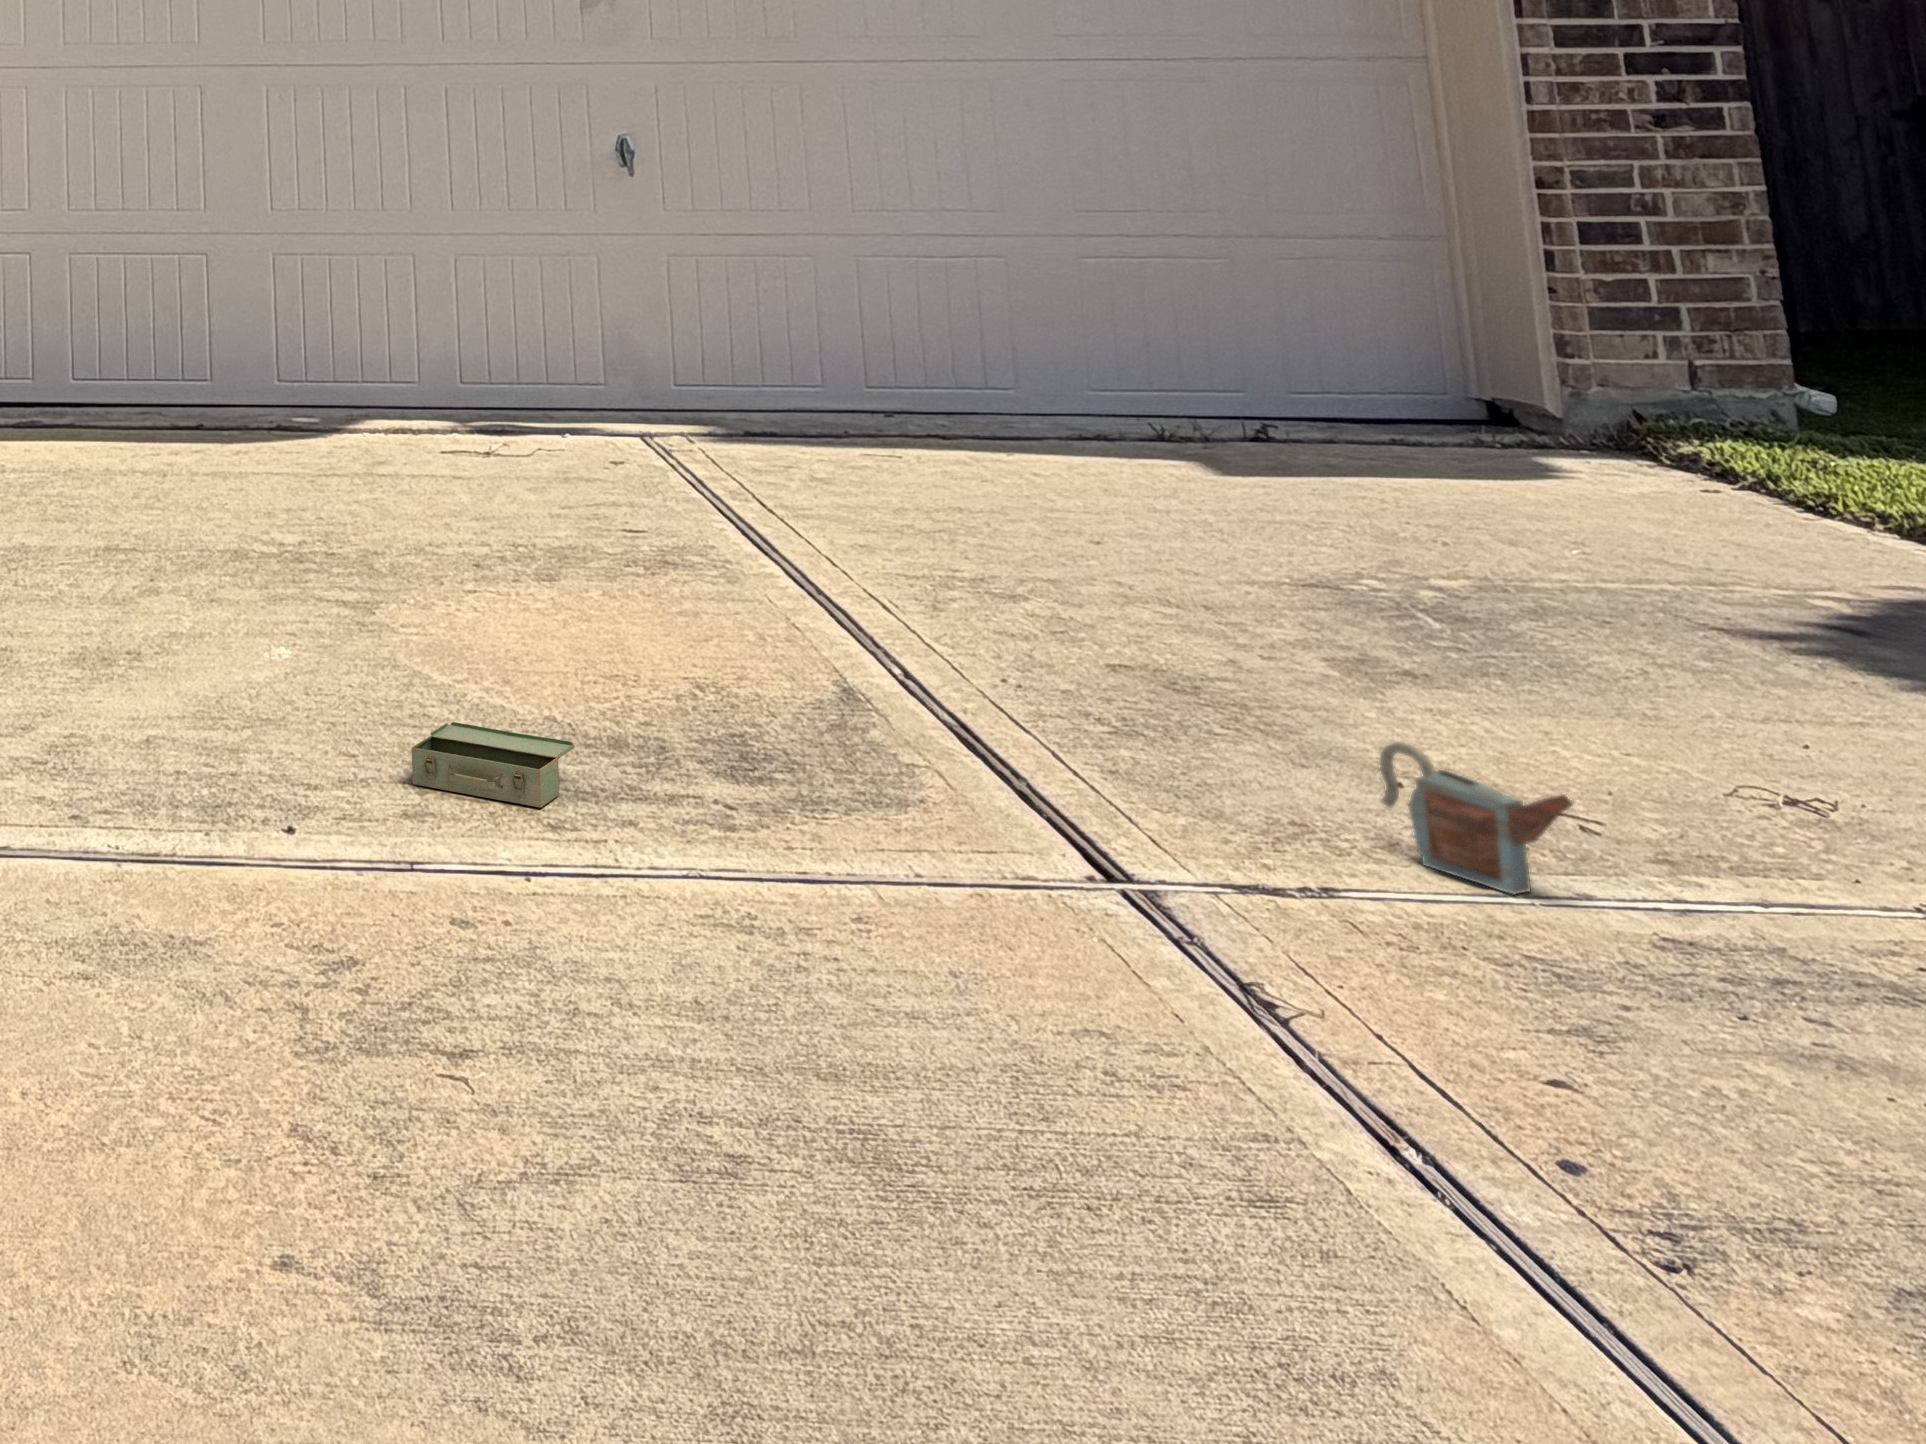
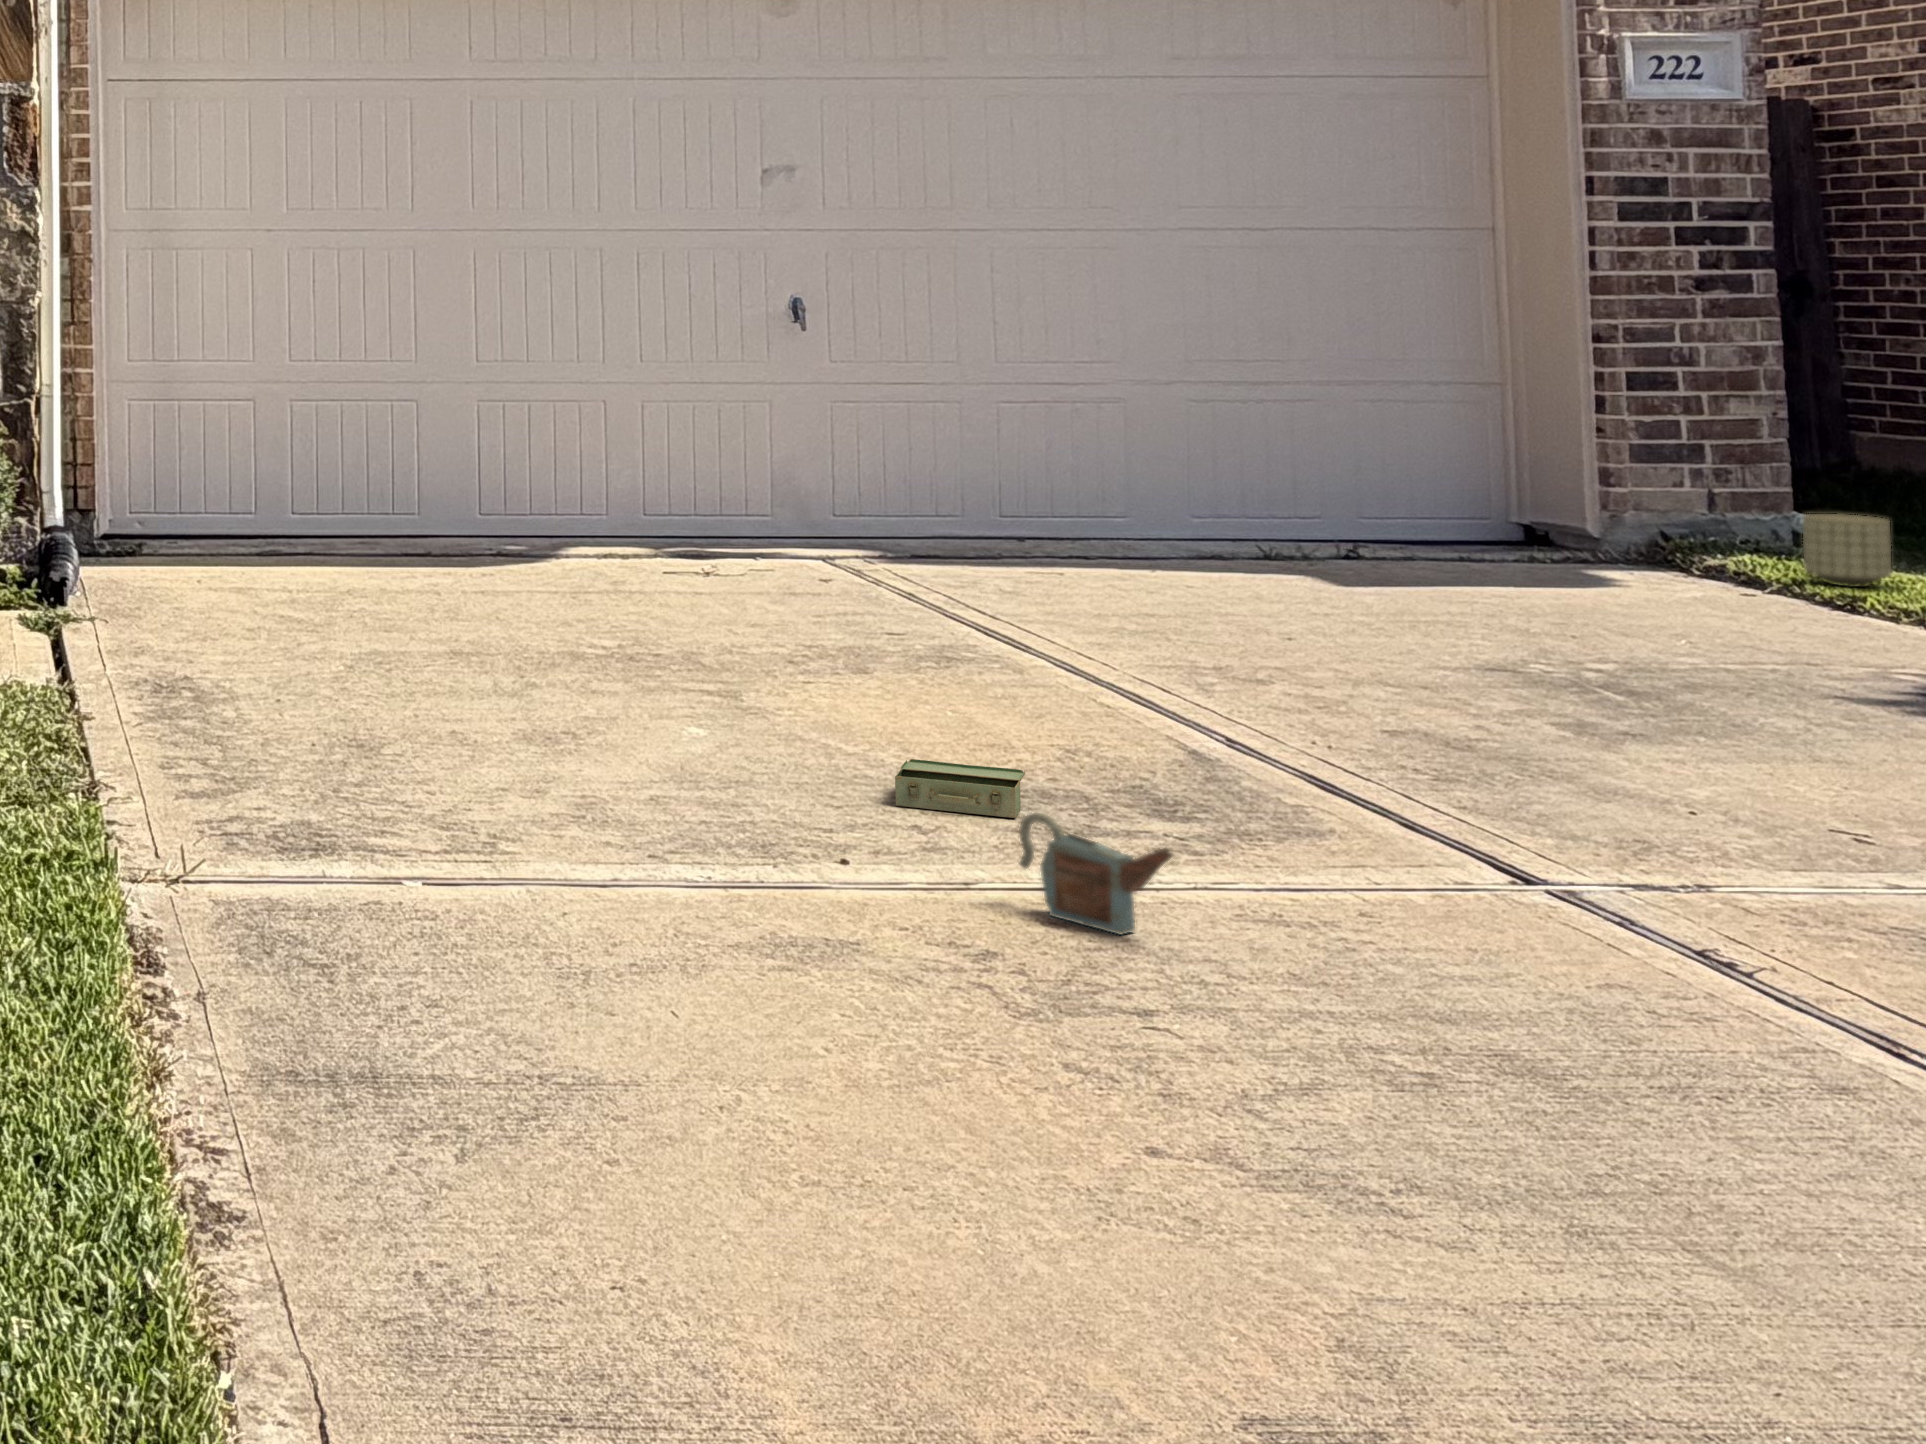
planter: none [1774,388,1884,477] -> present [1803,514,1891,587]
watering can: present [1380,742,1573,894] -> present [1019,813,1173,934]

